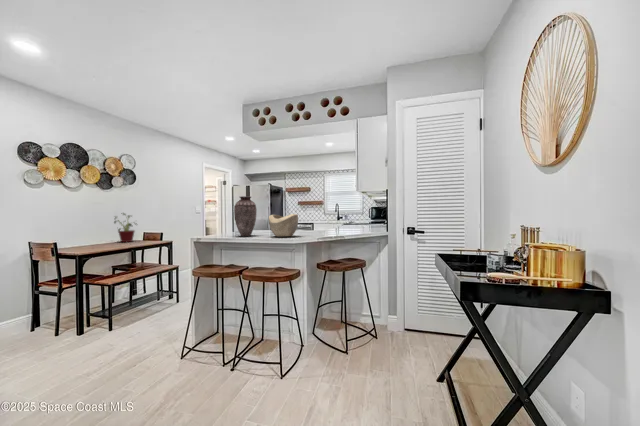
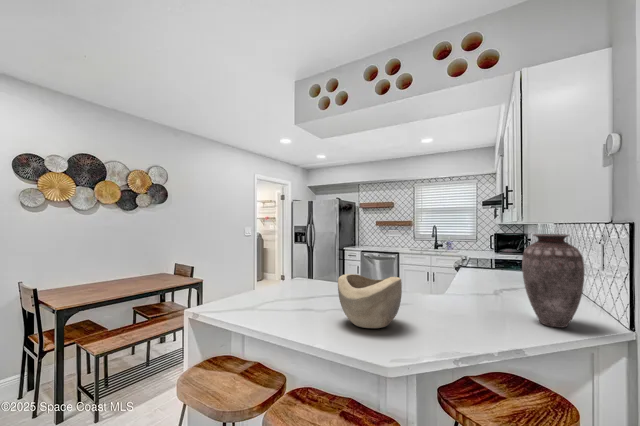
vase: present [234,196,257,236] -> present [522,234,584,328]
potted plant: present [114,213,134,242] -> none [129,244,159,286]

